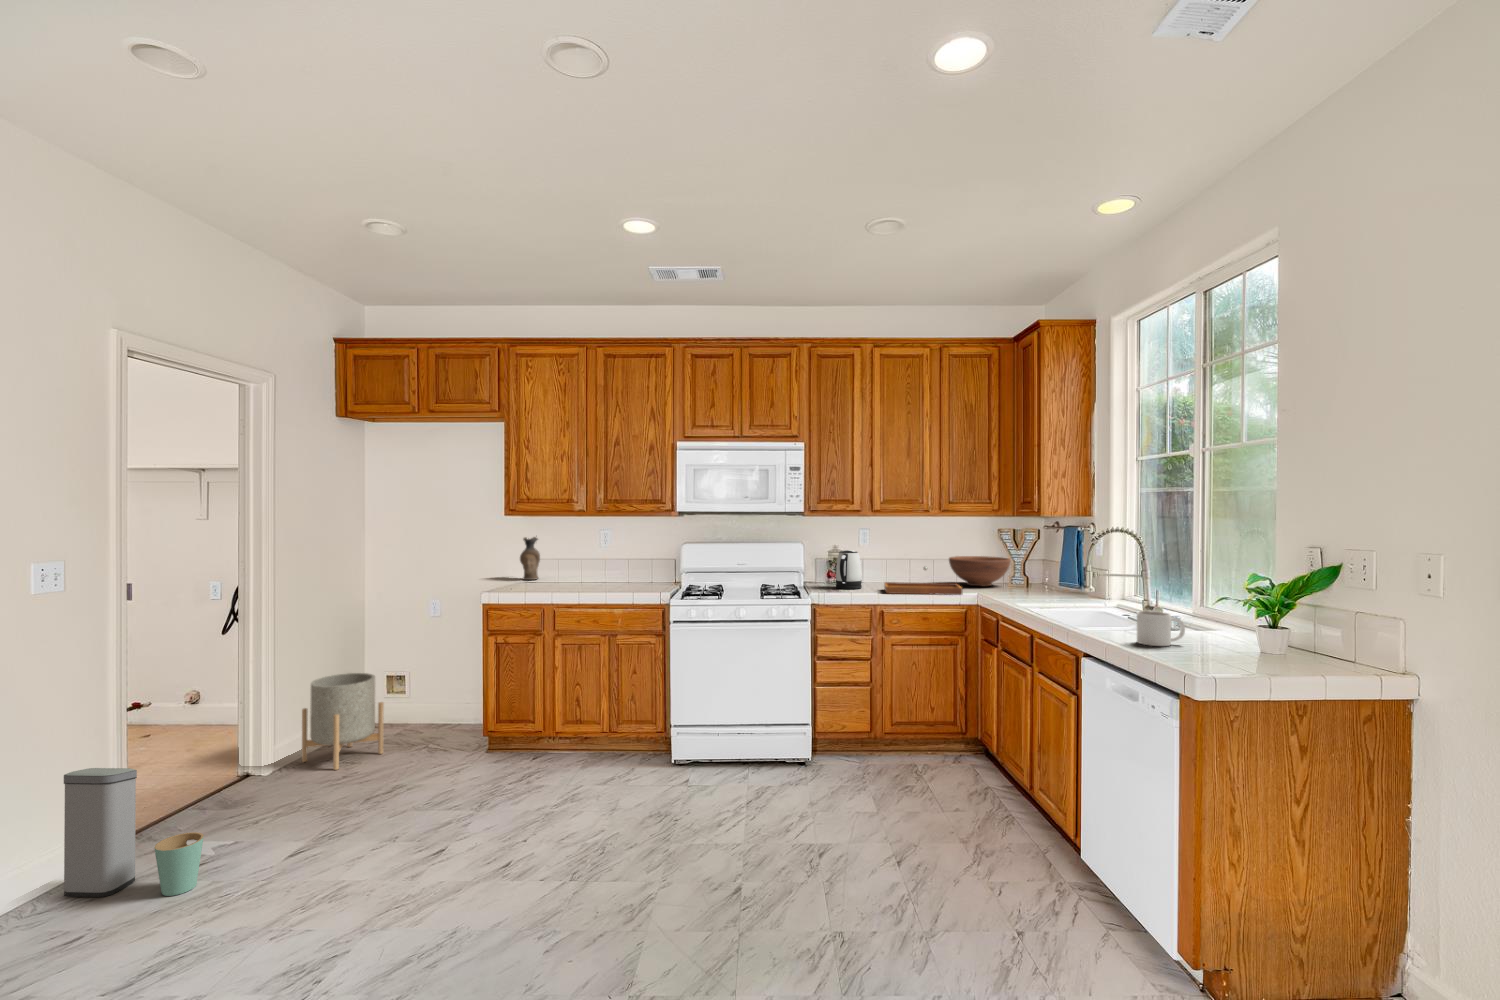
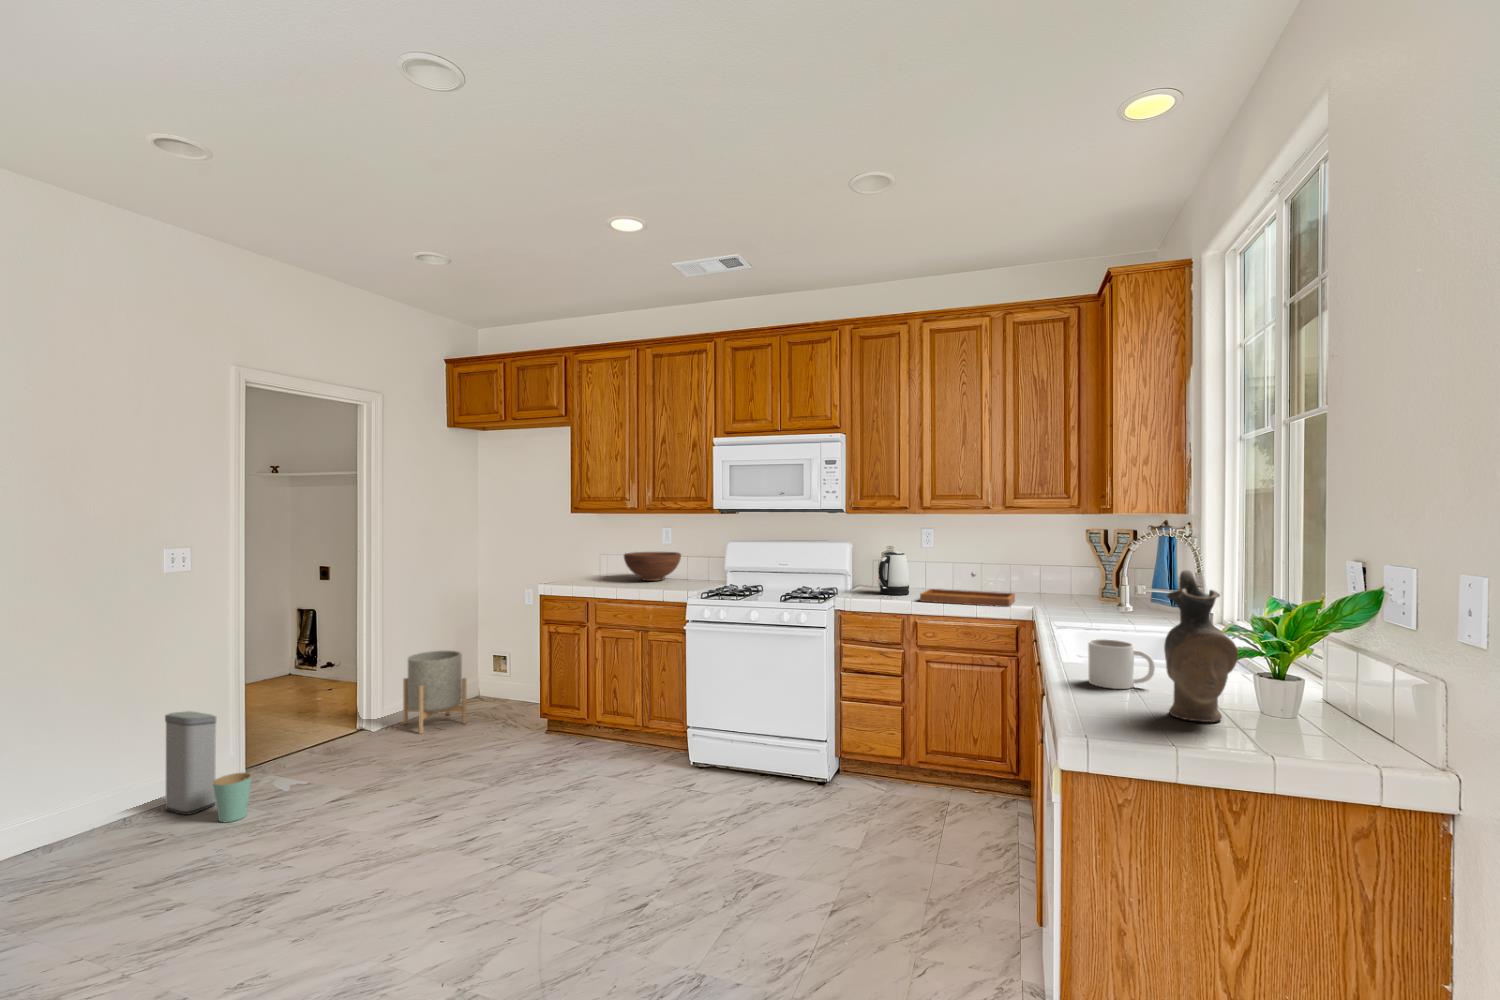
ceramic pitcher: present [520,537,540,580] -> present [1164,570,1238,722]
fruit bowl: present [949,556,1010,586] -> present [624,552,681,581]

